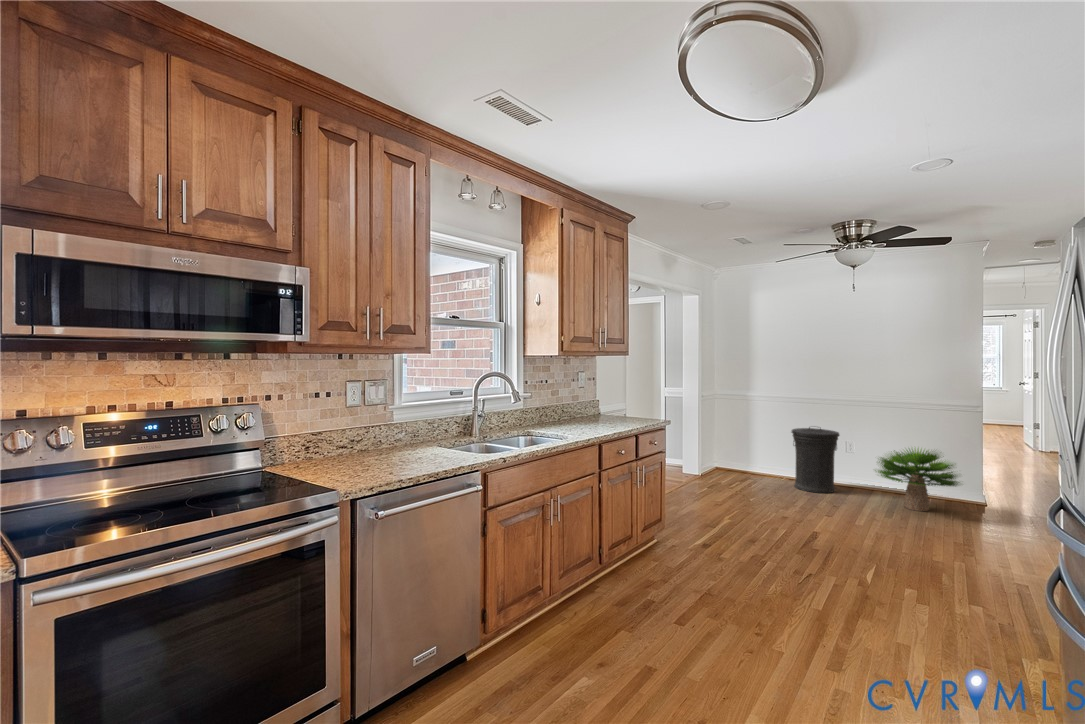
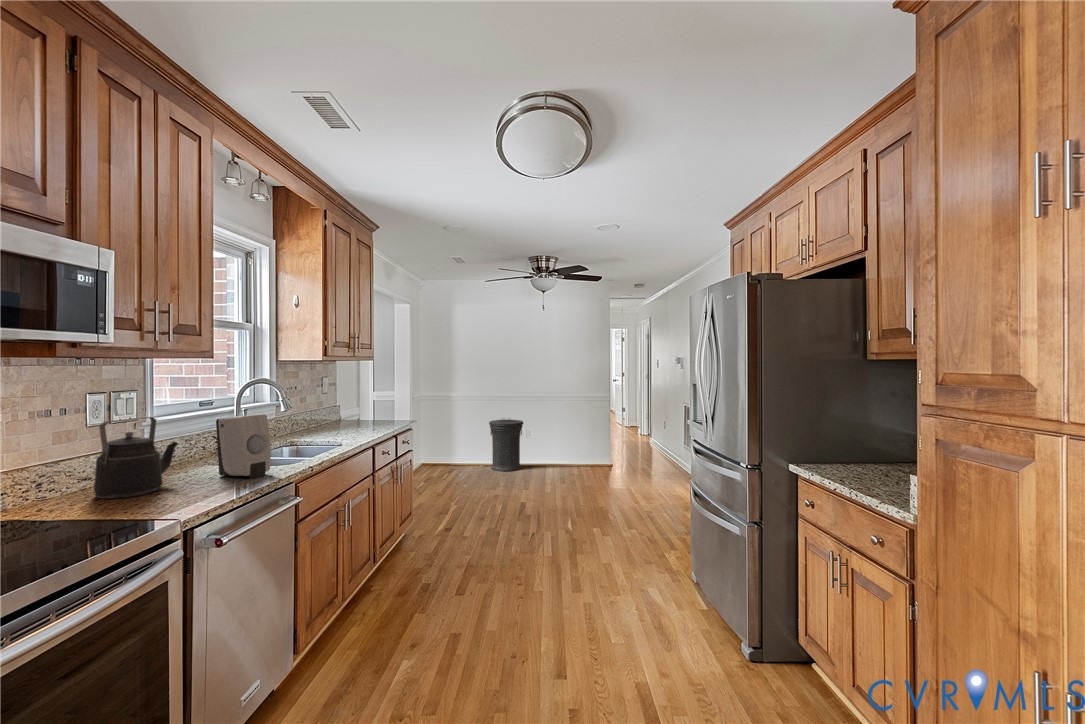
kettle: none [335,401,398,465] -> present [94,417,178,499]
soap dispenser: none [425,405,460,463] -> present [216,414,271,478]
potted plant: present [875,448,960,511] -> none [546,426,601,473]

